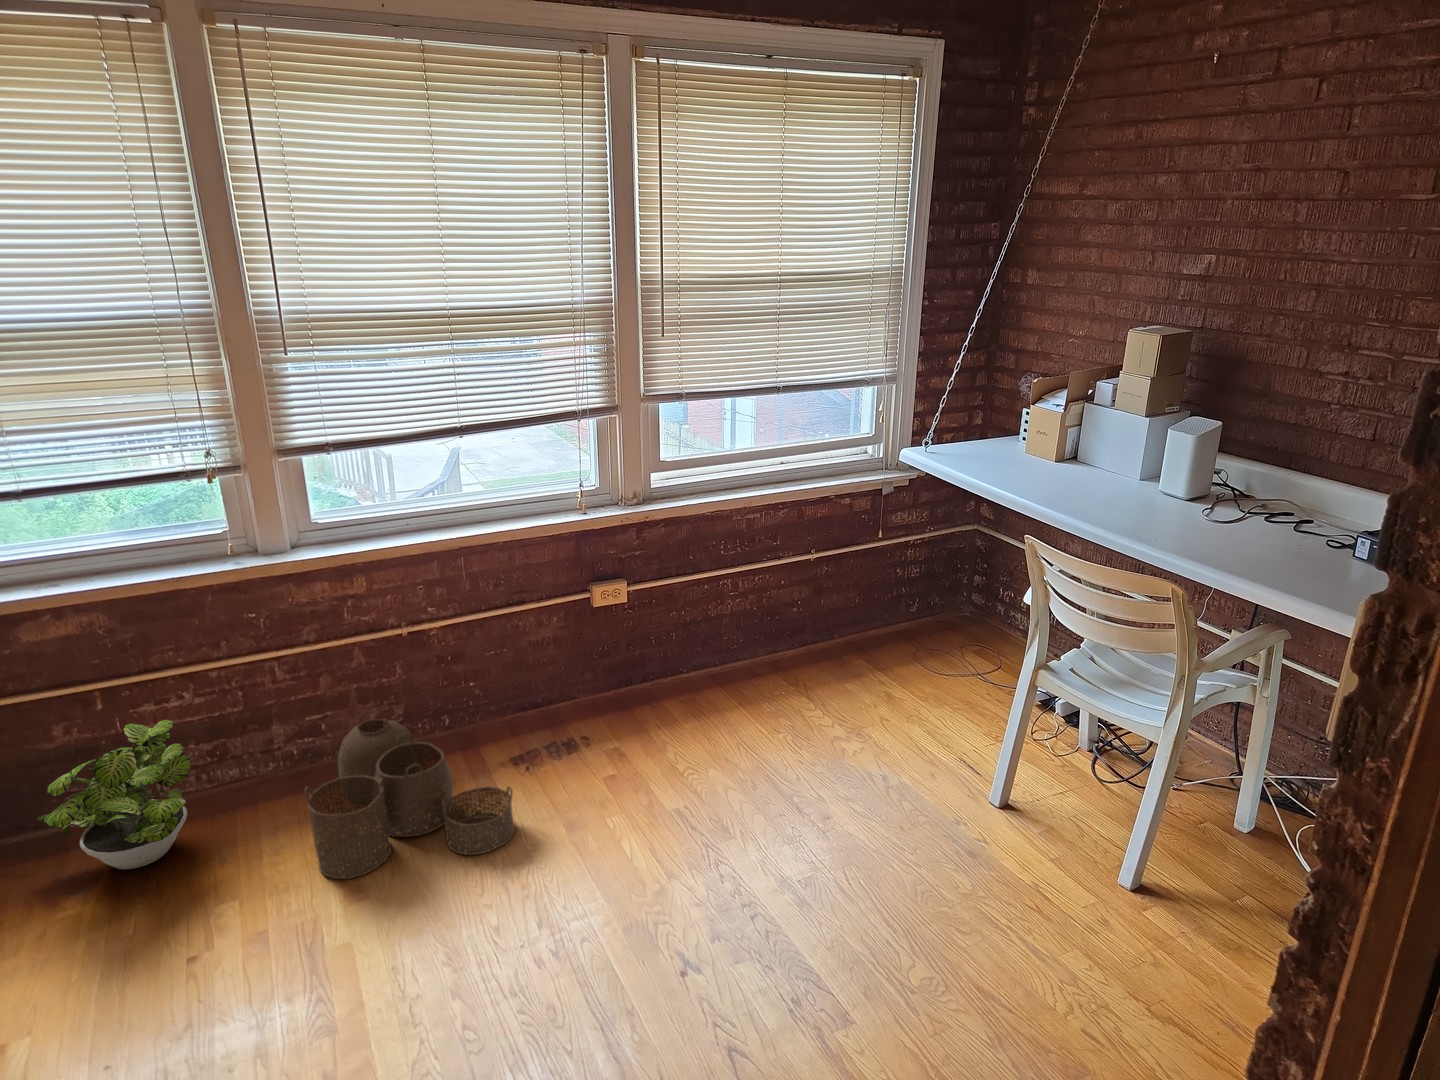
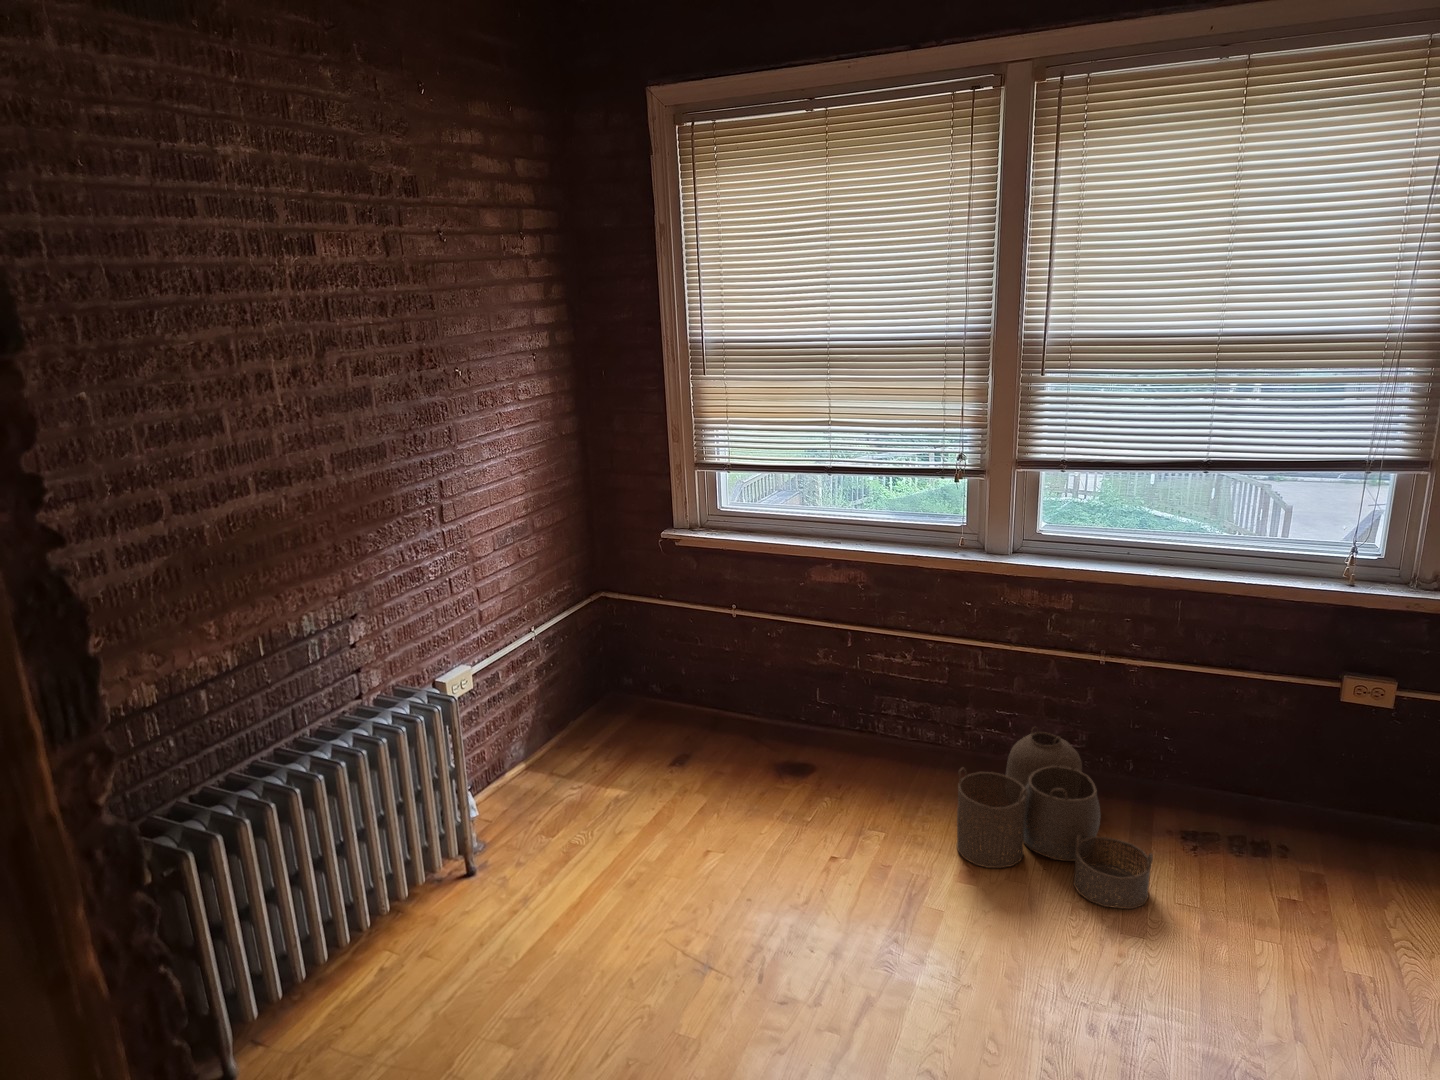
potted plant: present [36,720,190,869] -> none [785,665,893,779]

